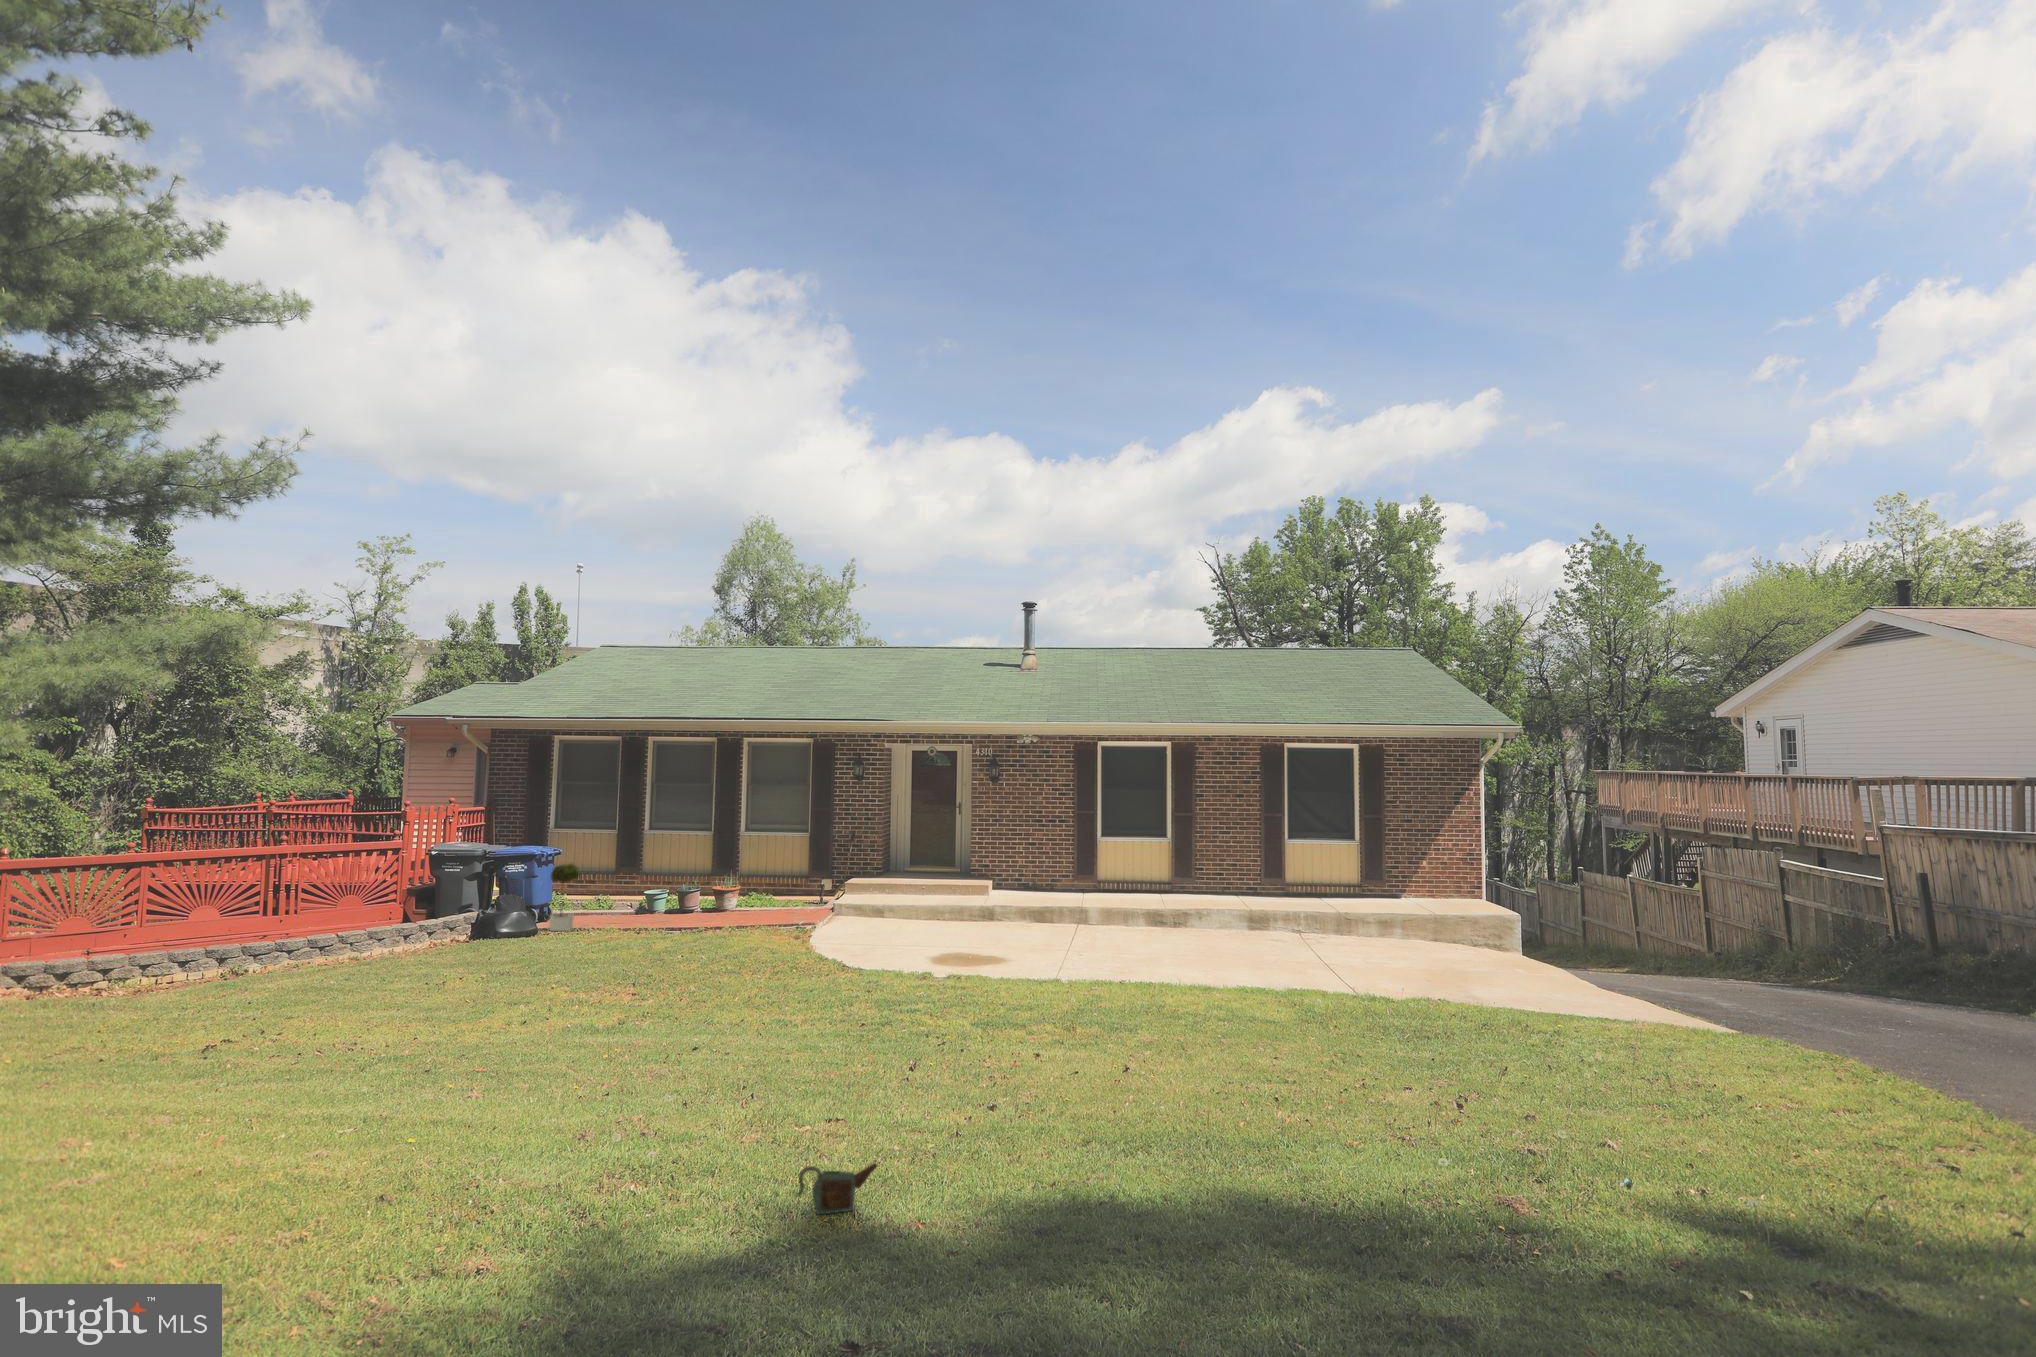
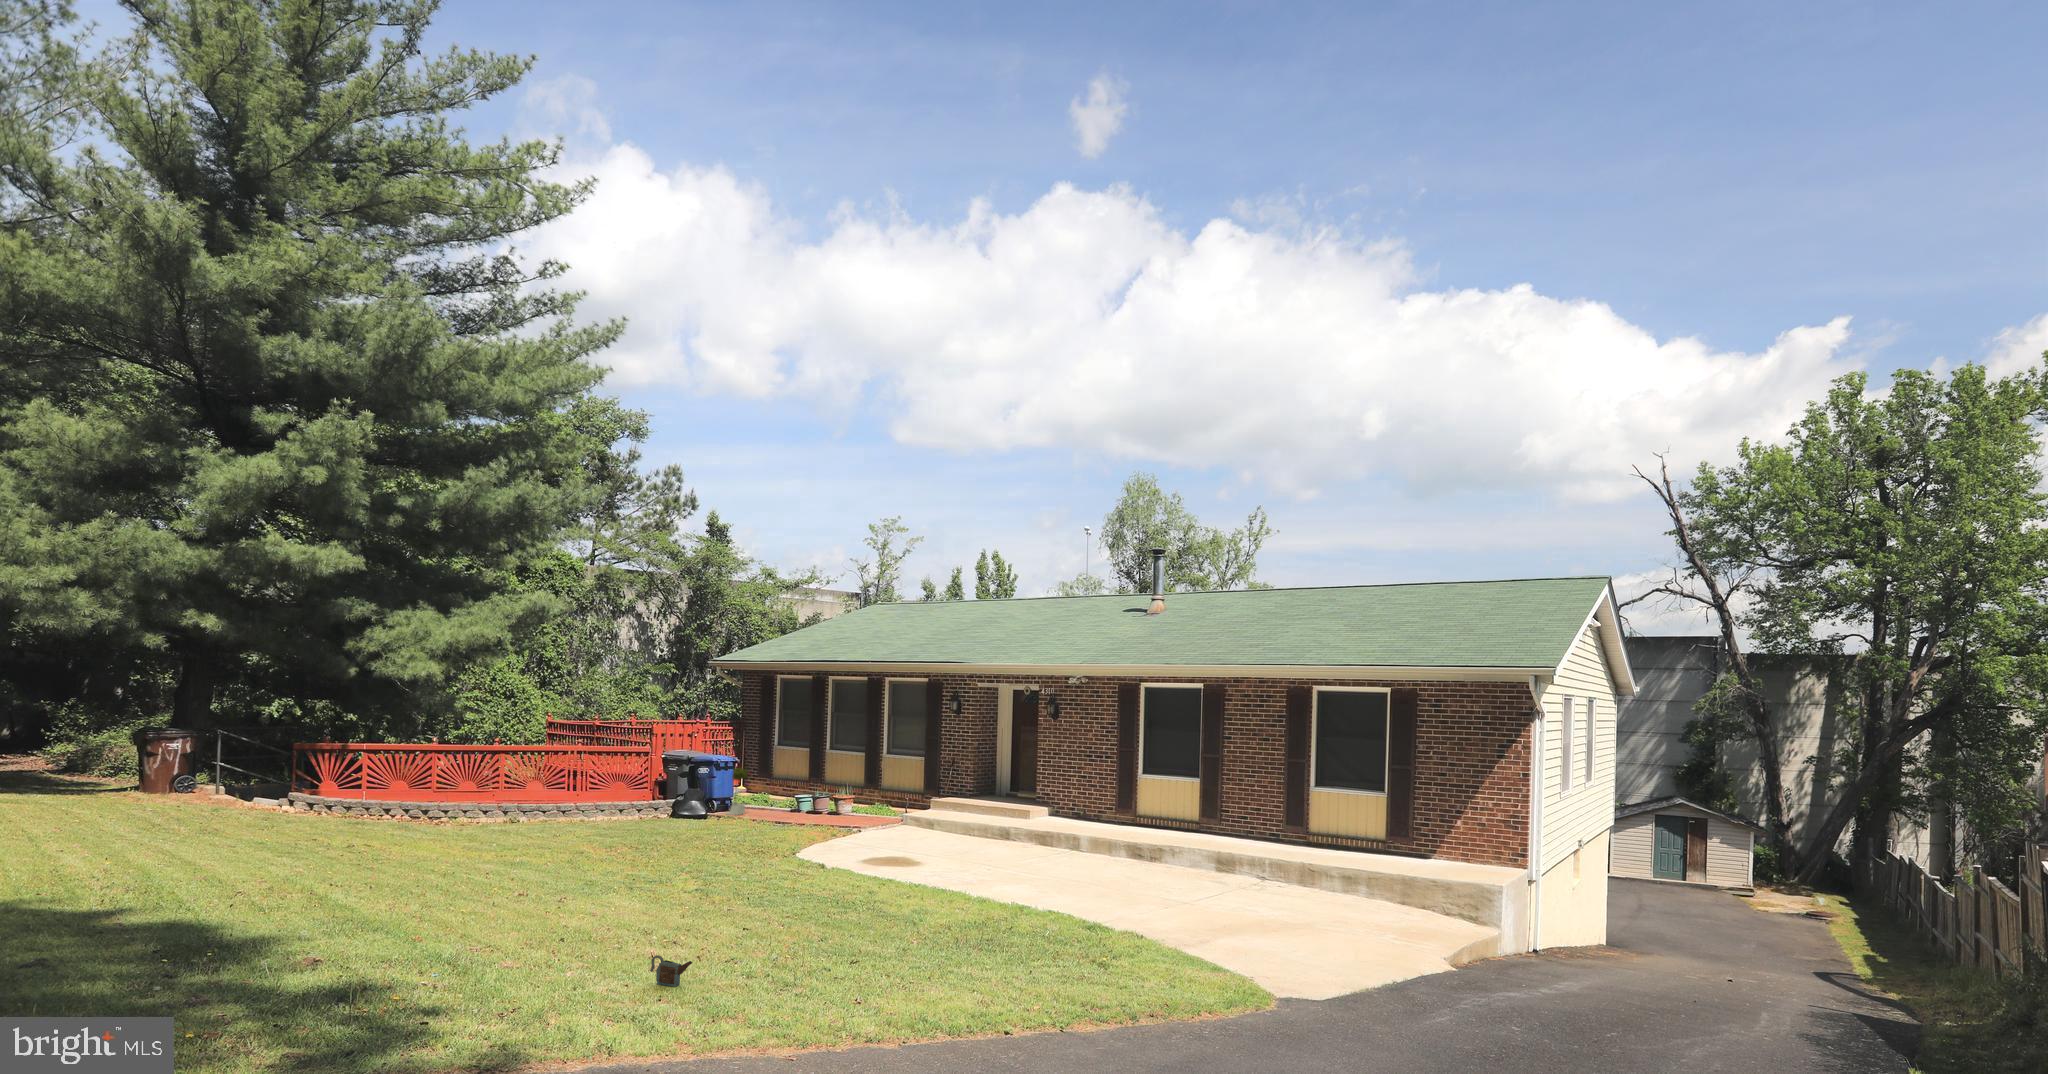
watering can: present [797,1163,878,1215] -> present [650,955,692,987]

